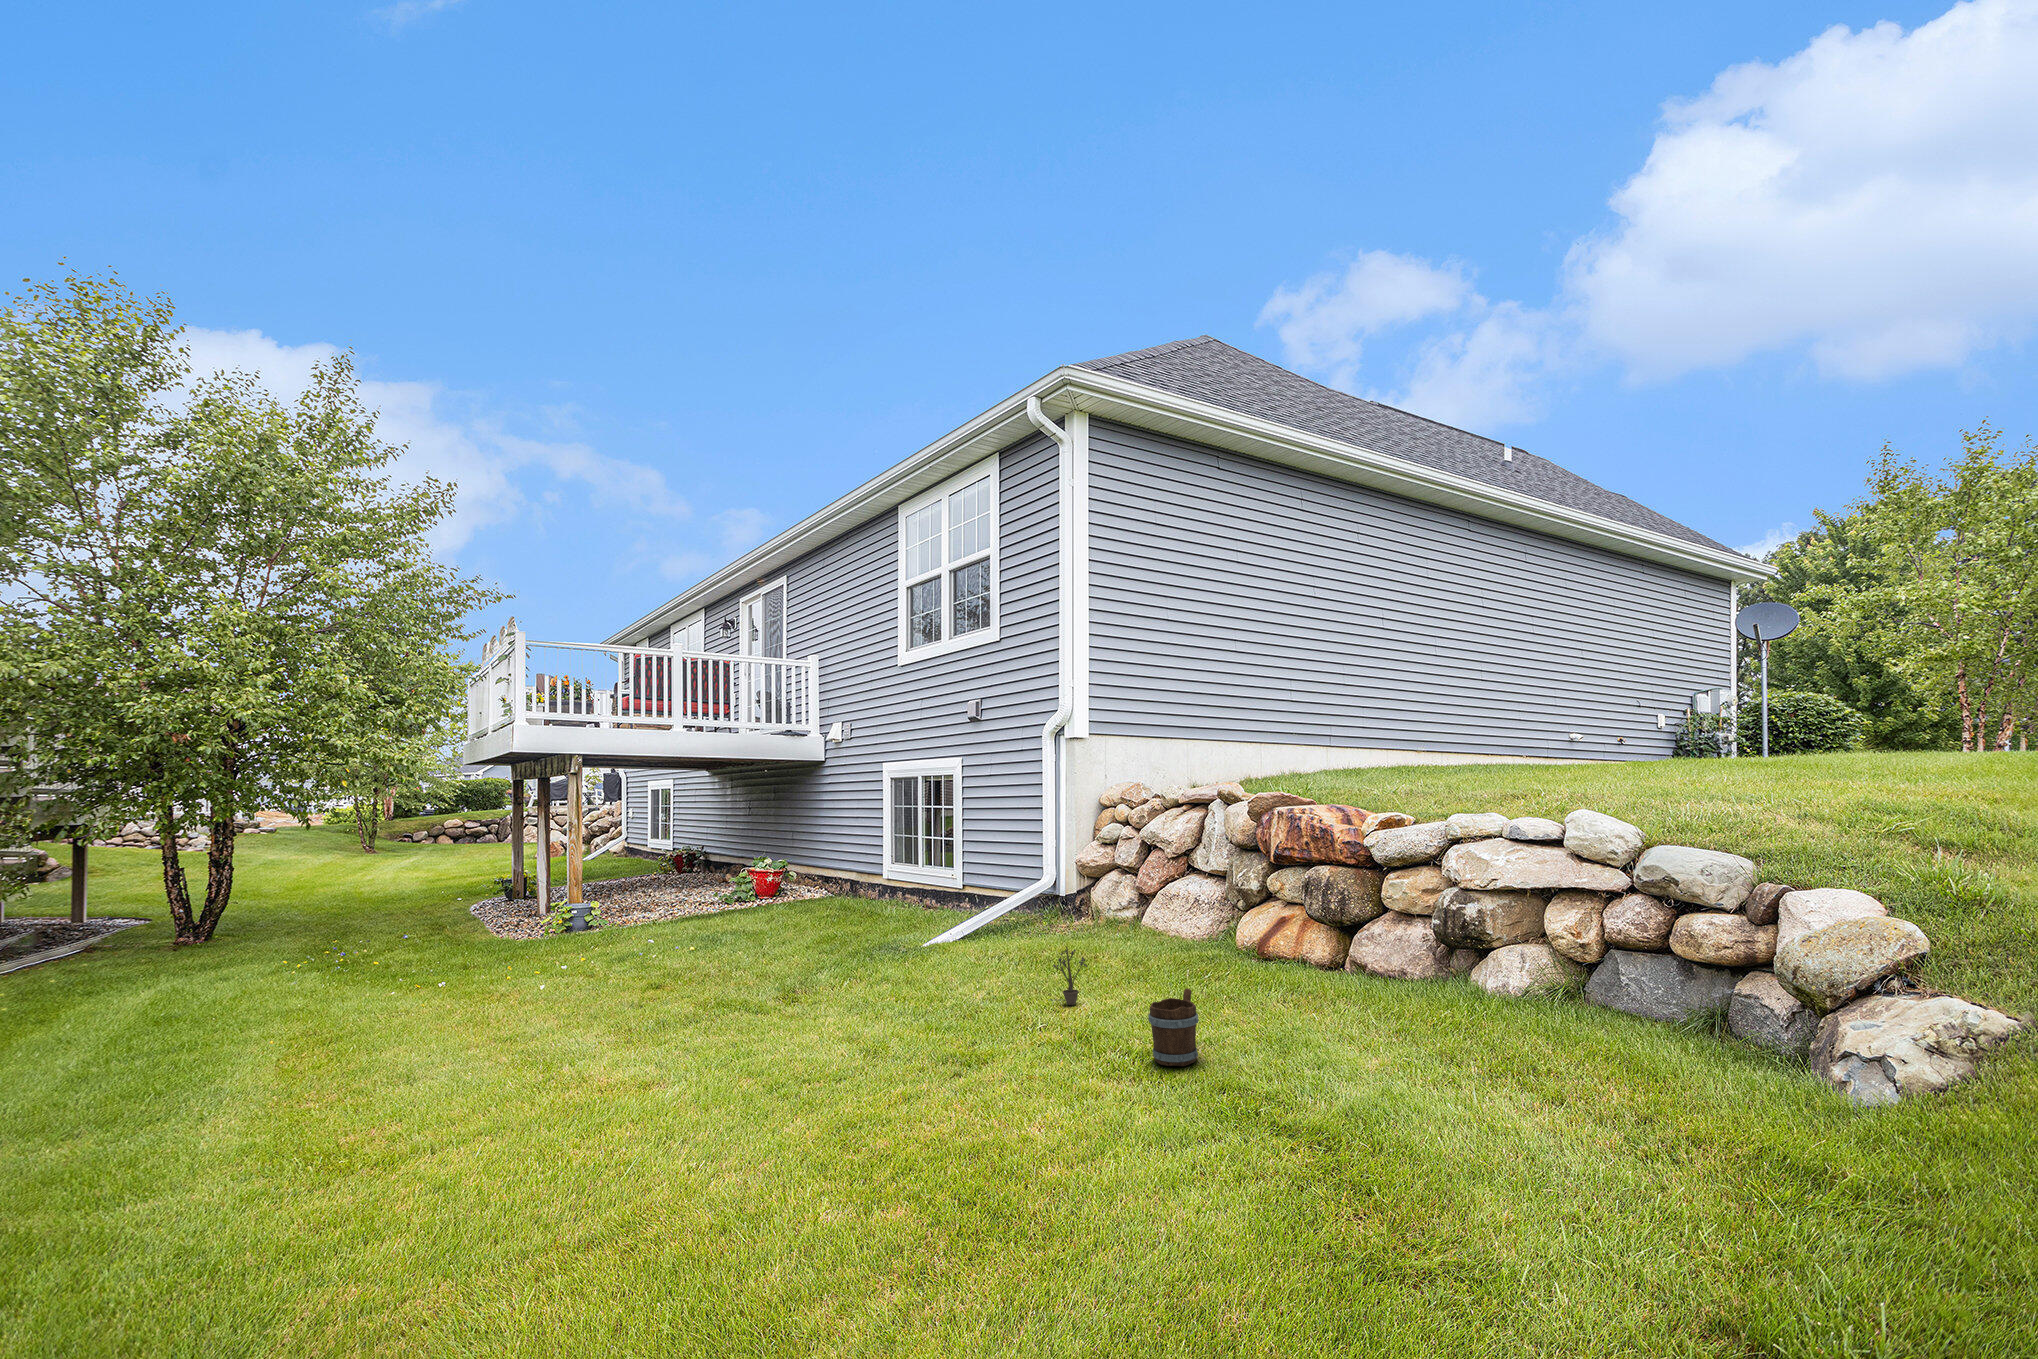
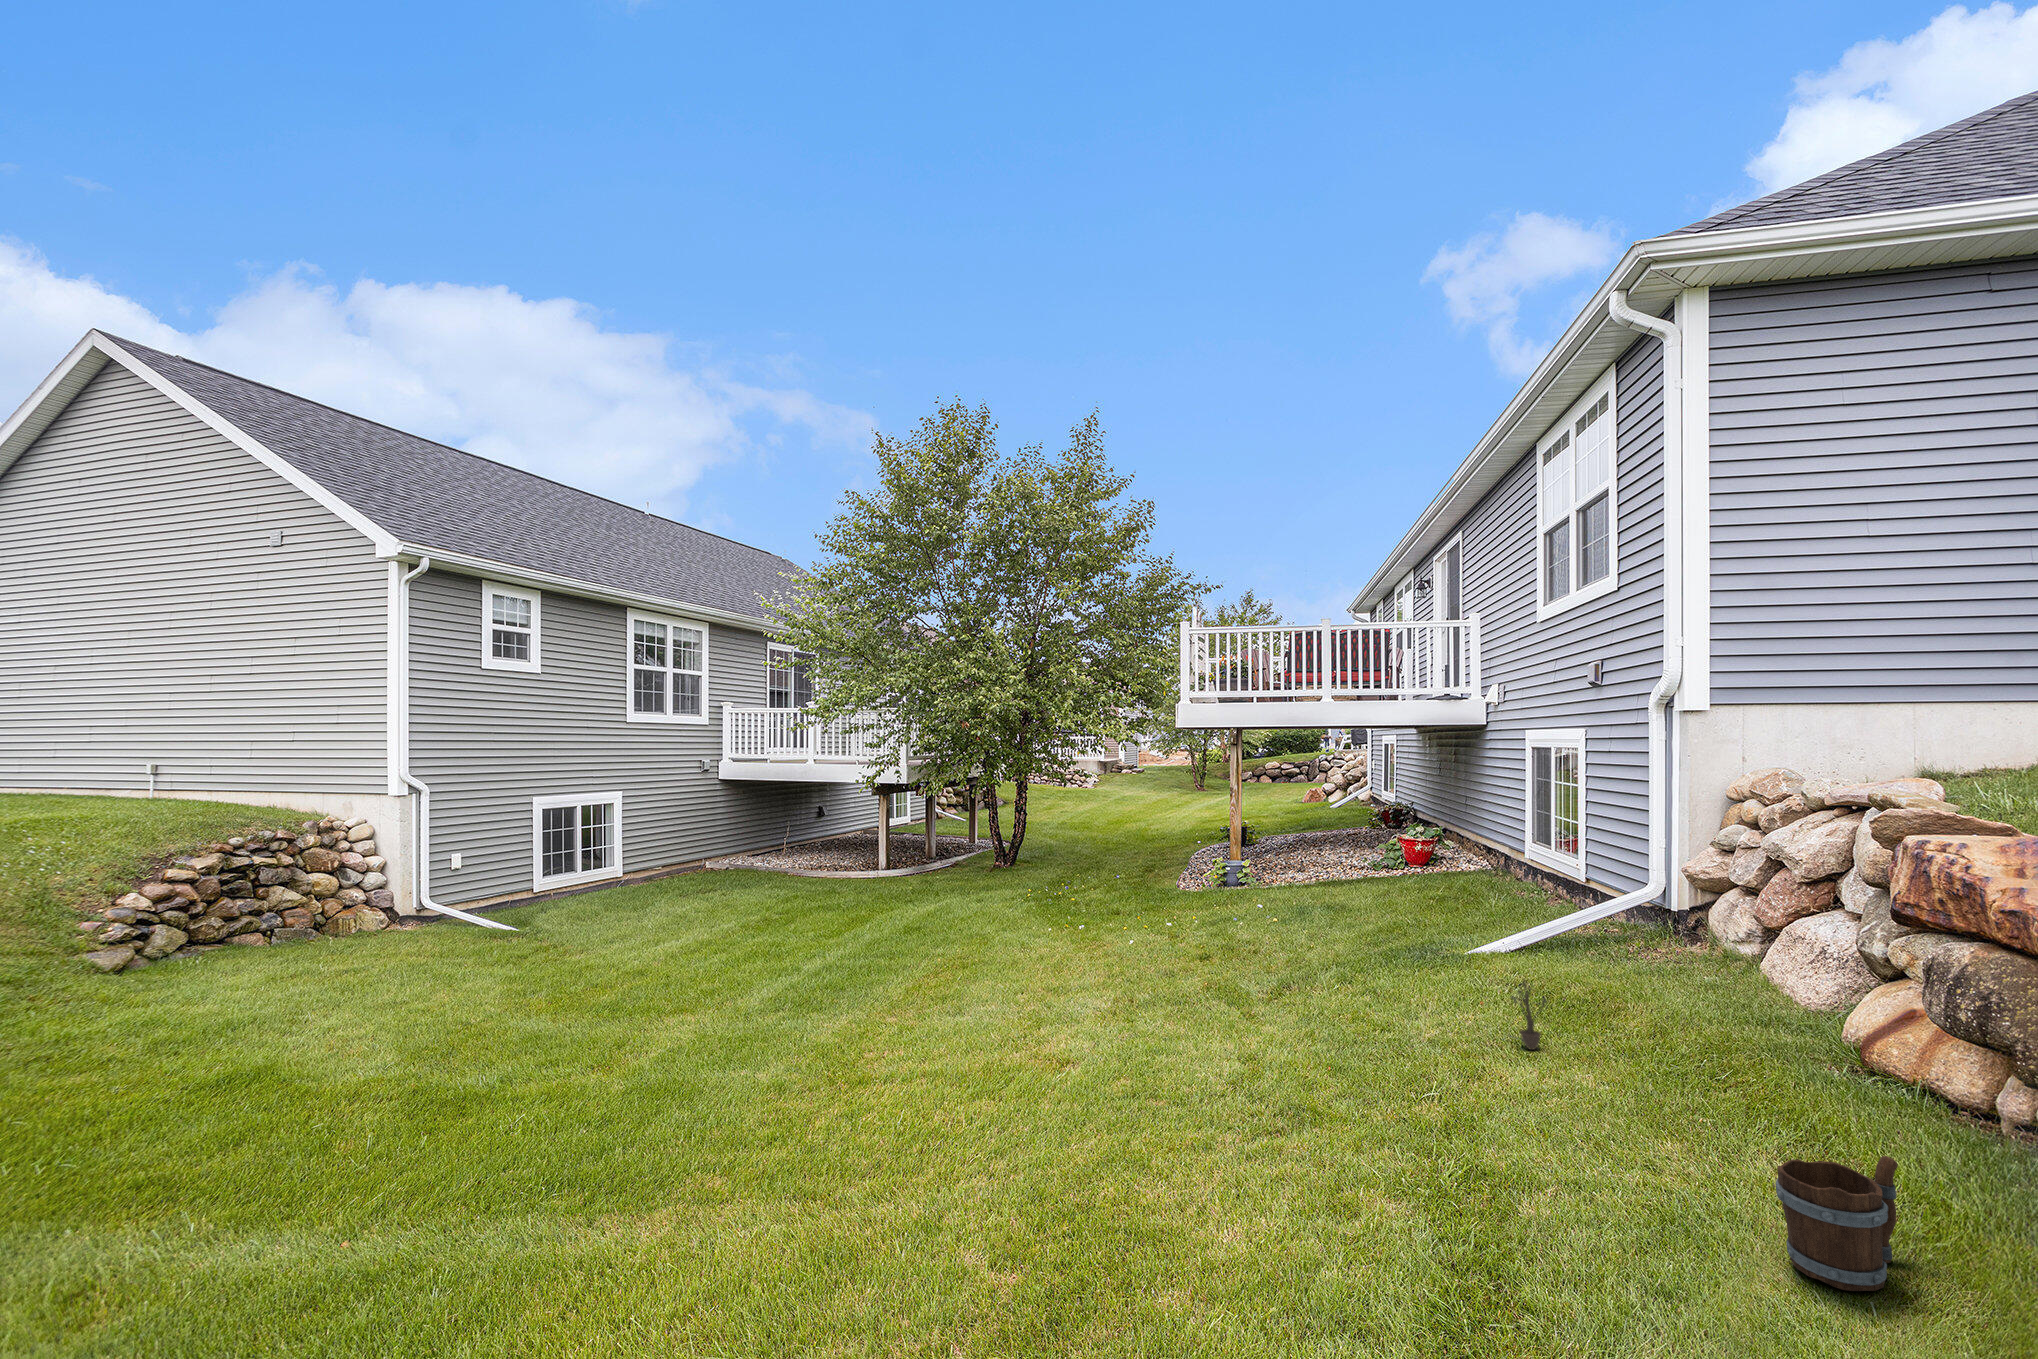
bucket: present [1148,988,1199,1066] -> present [1776,1156,1898,1291]

